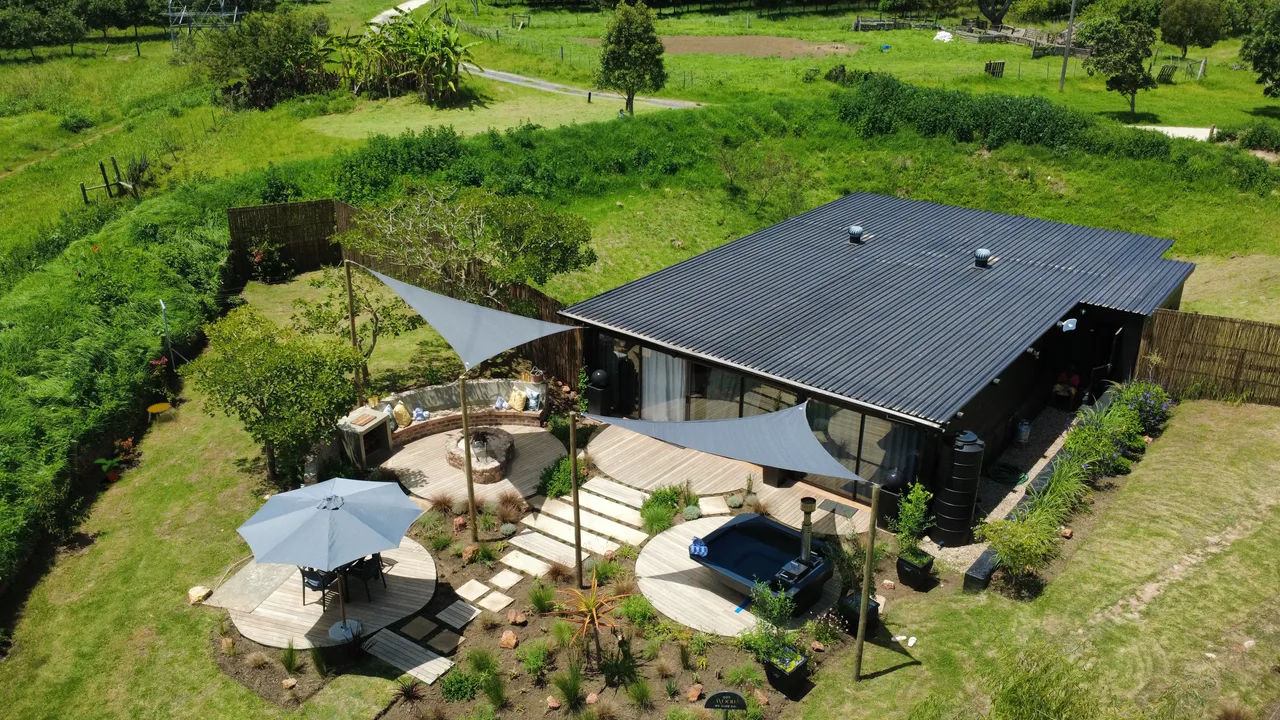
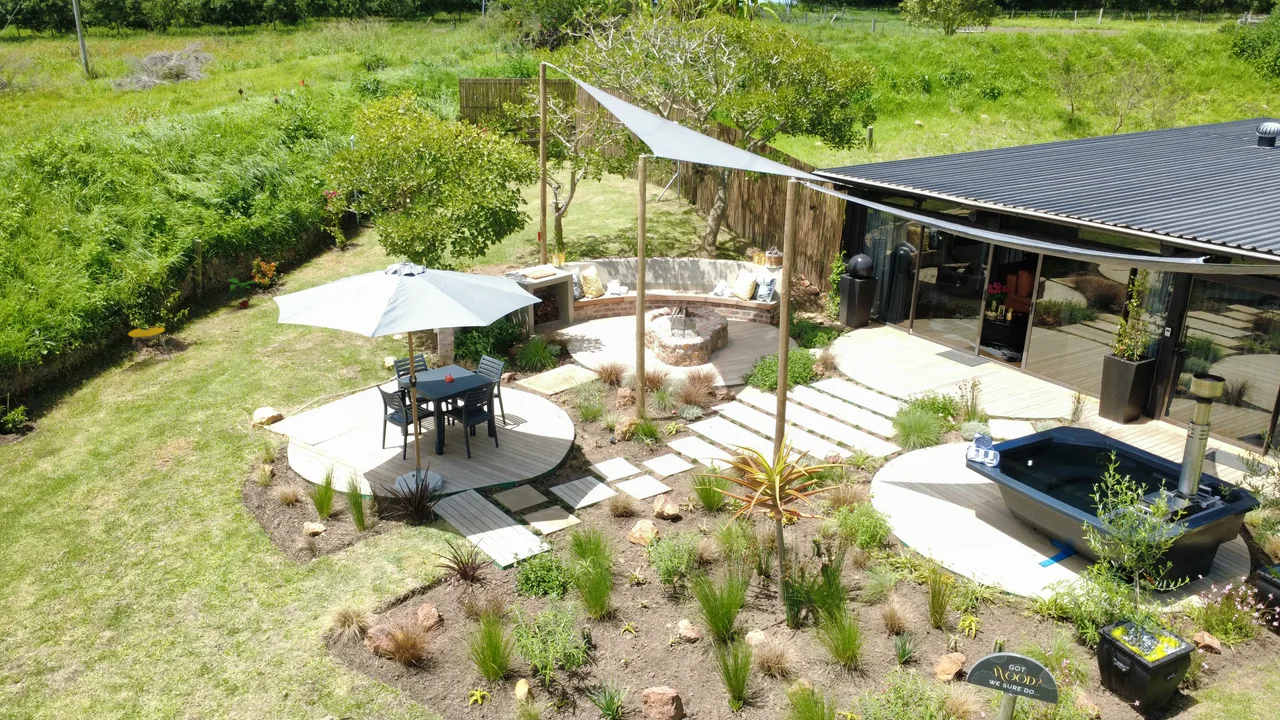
stool: present [148,403,174,420] -> present [128,326,171,365]

